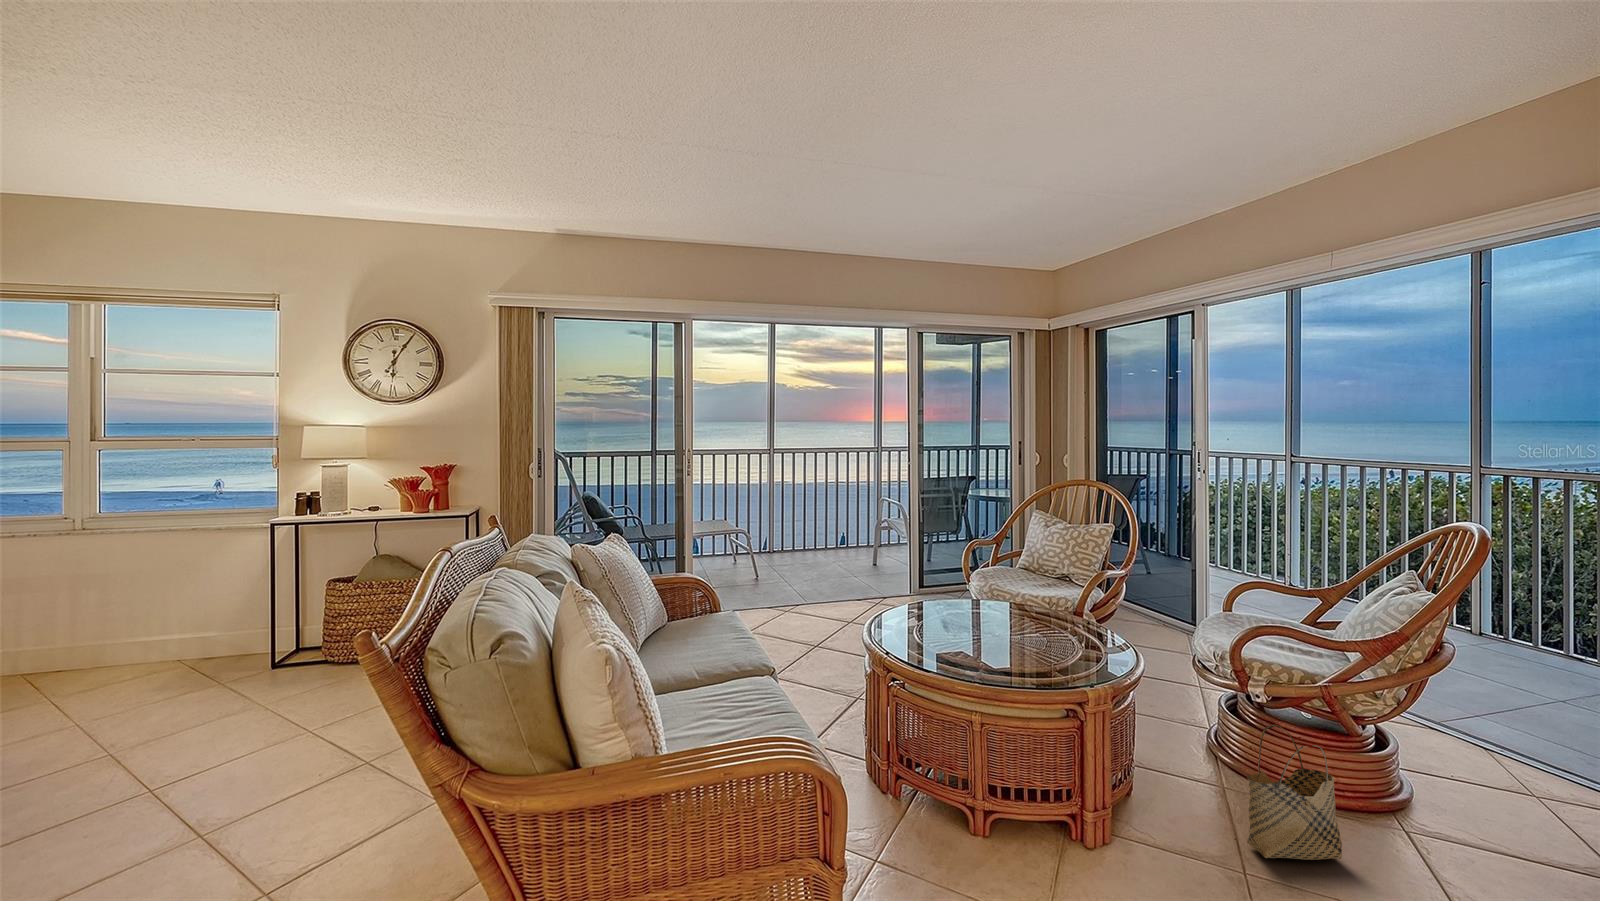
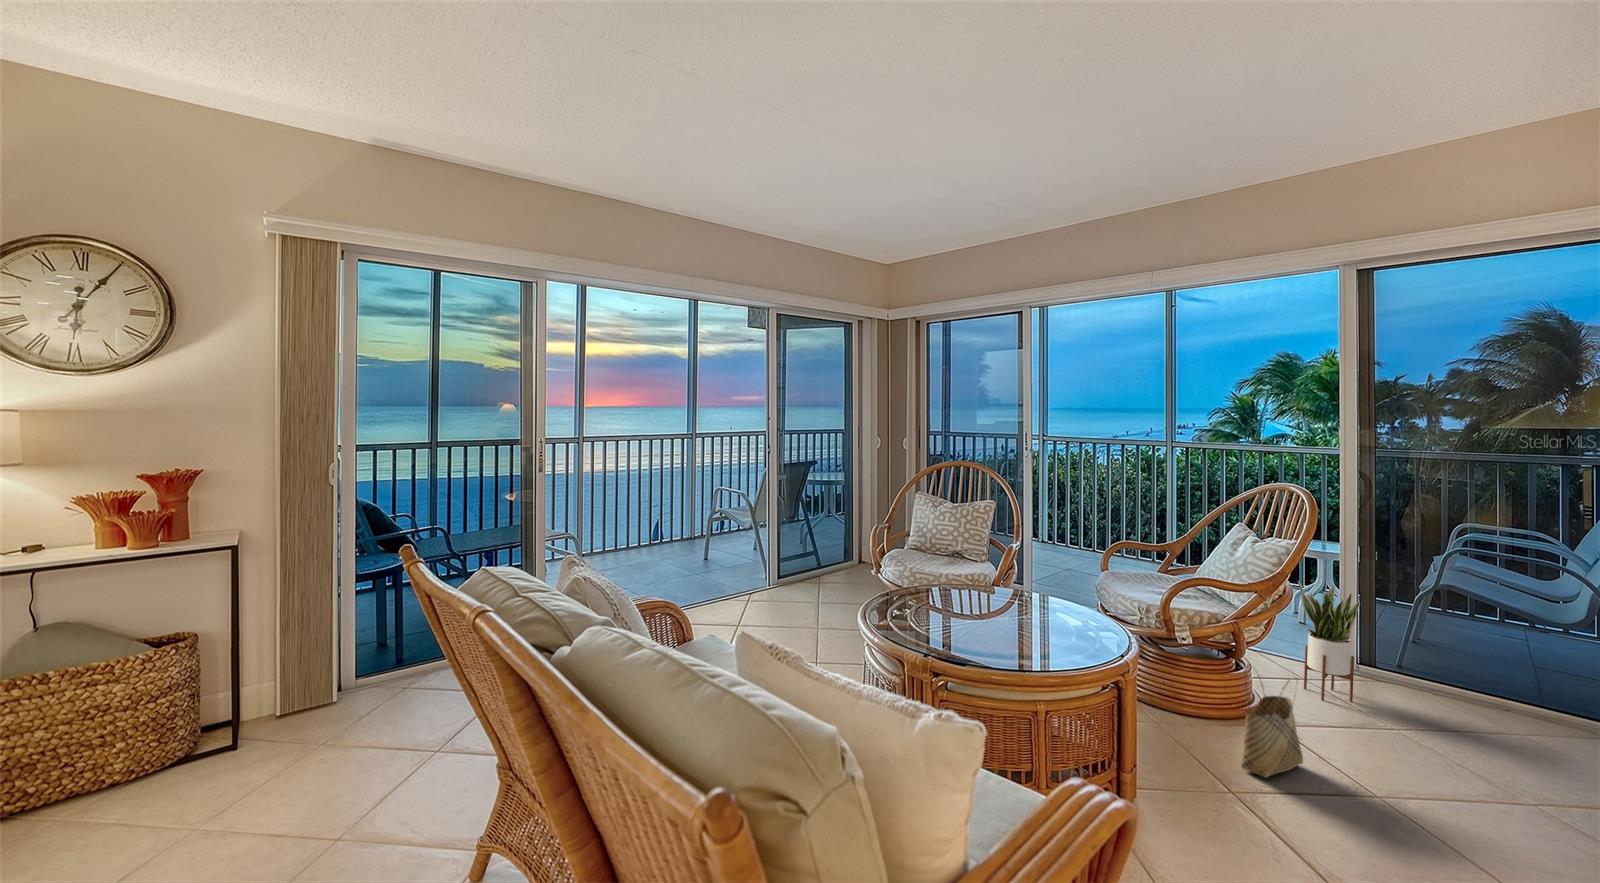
potted plant: none [1460,647,1559,824] -> present [1298,581,1360,702]

